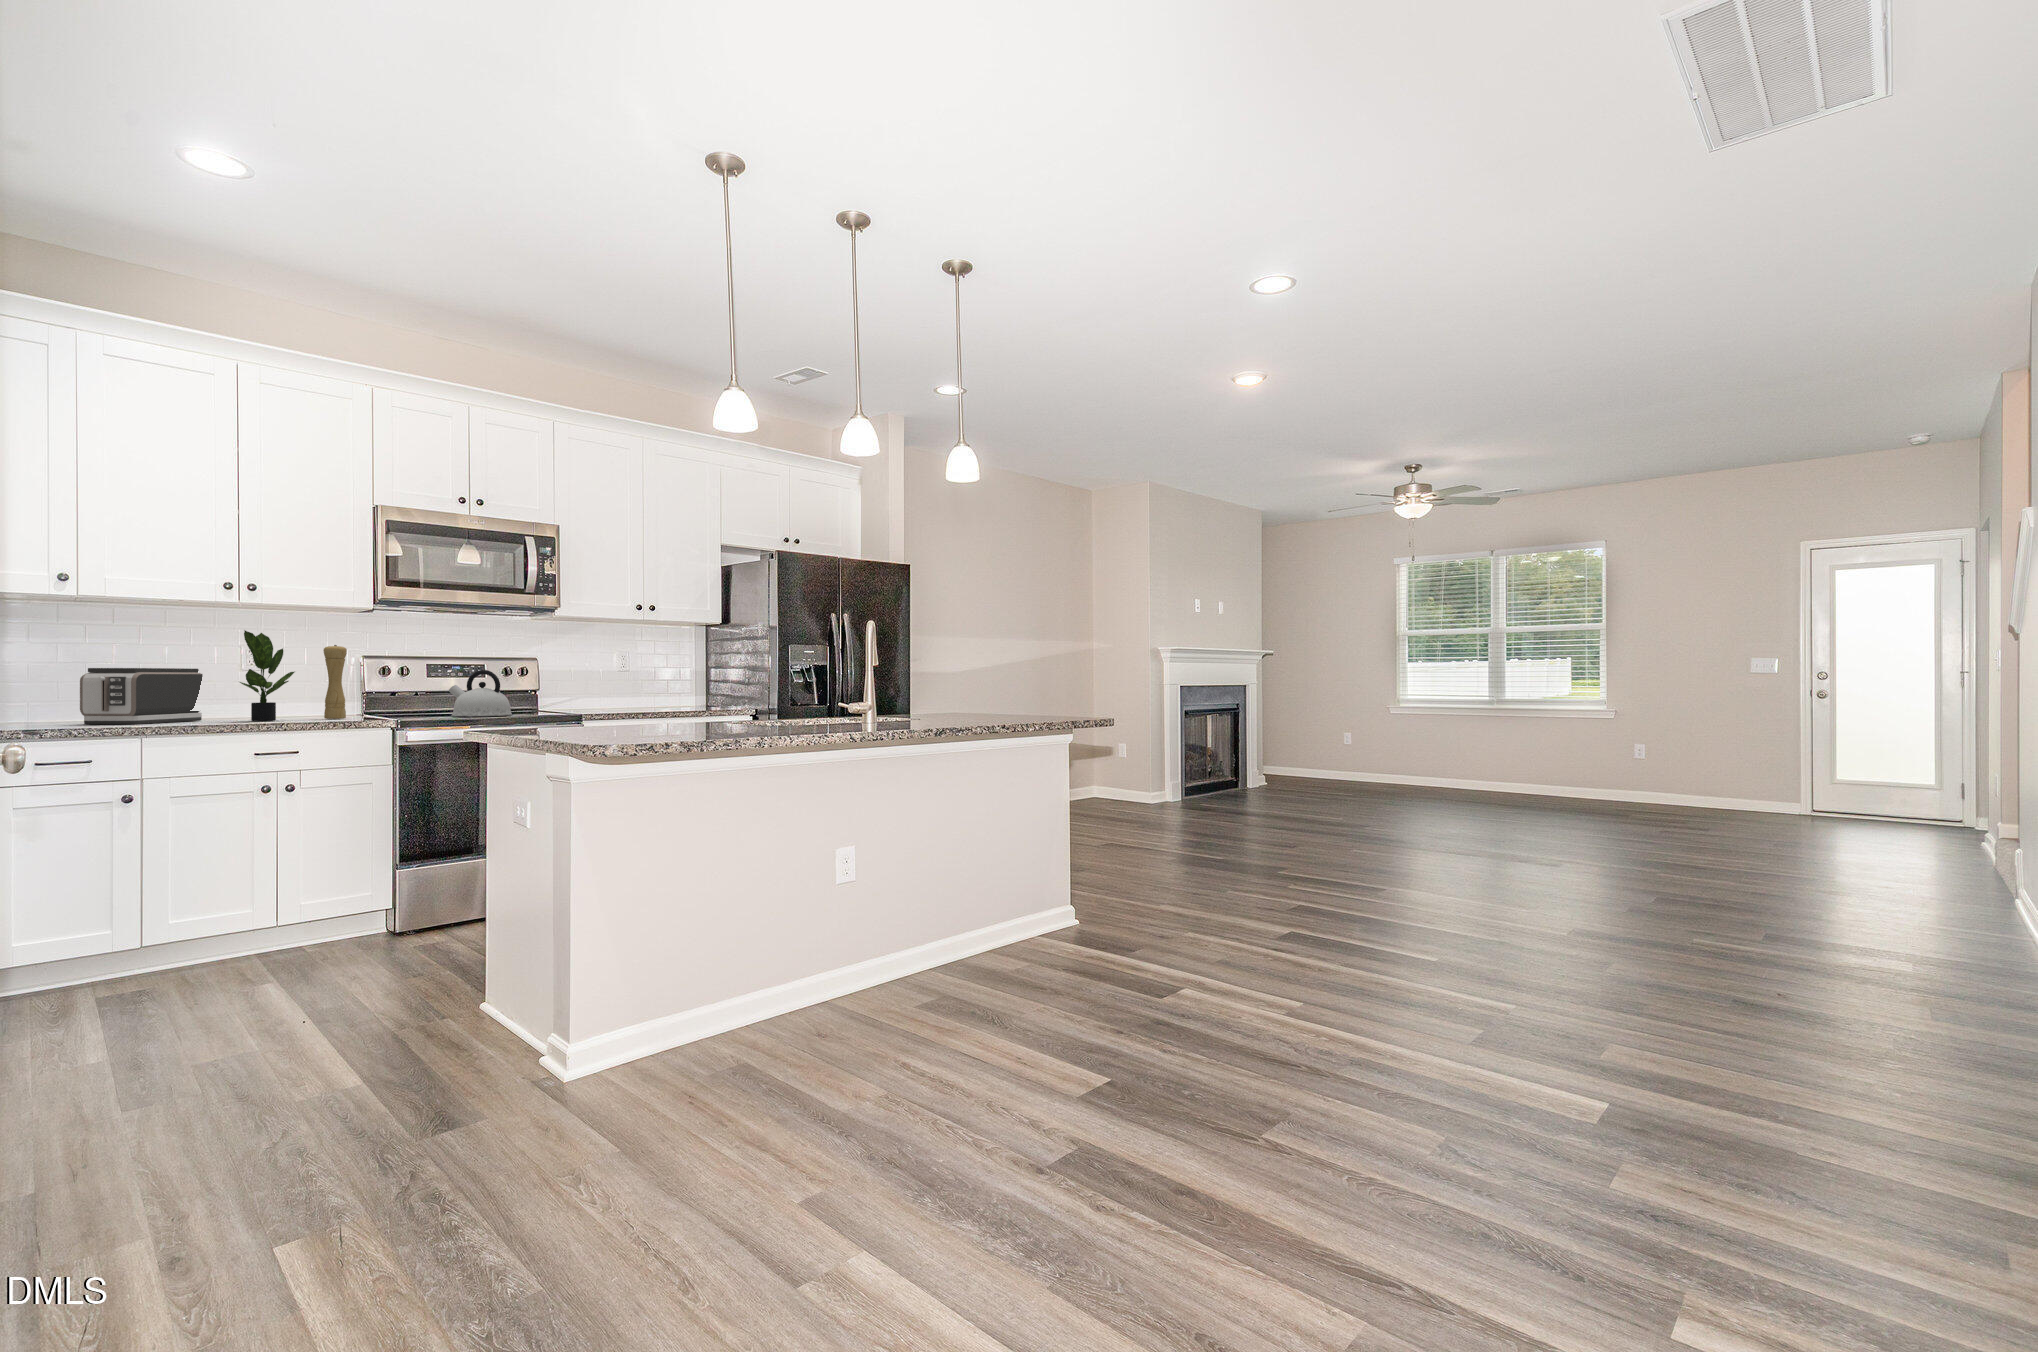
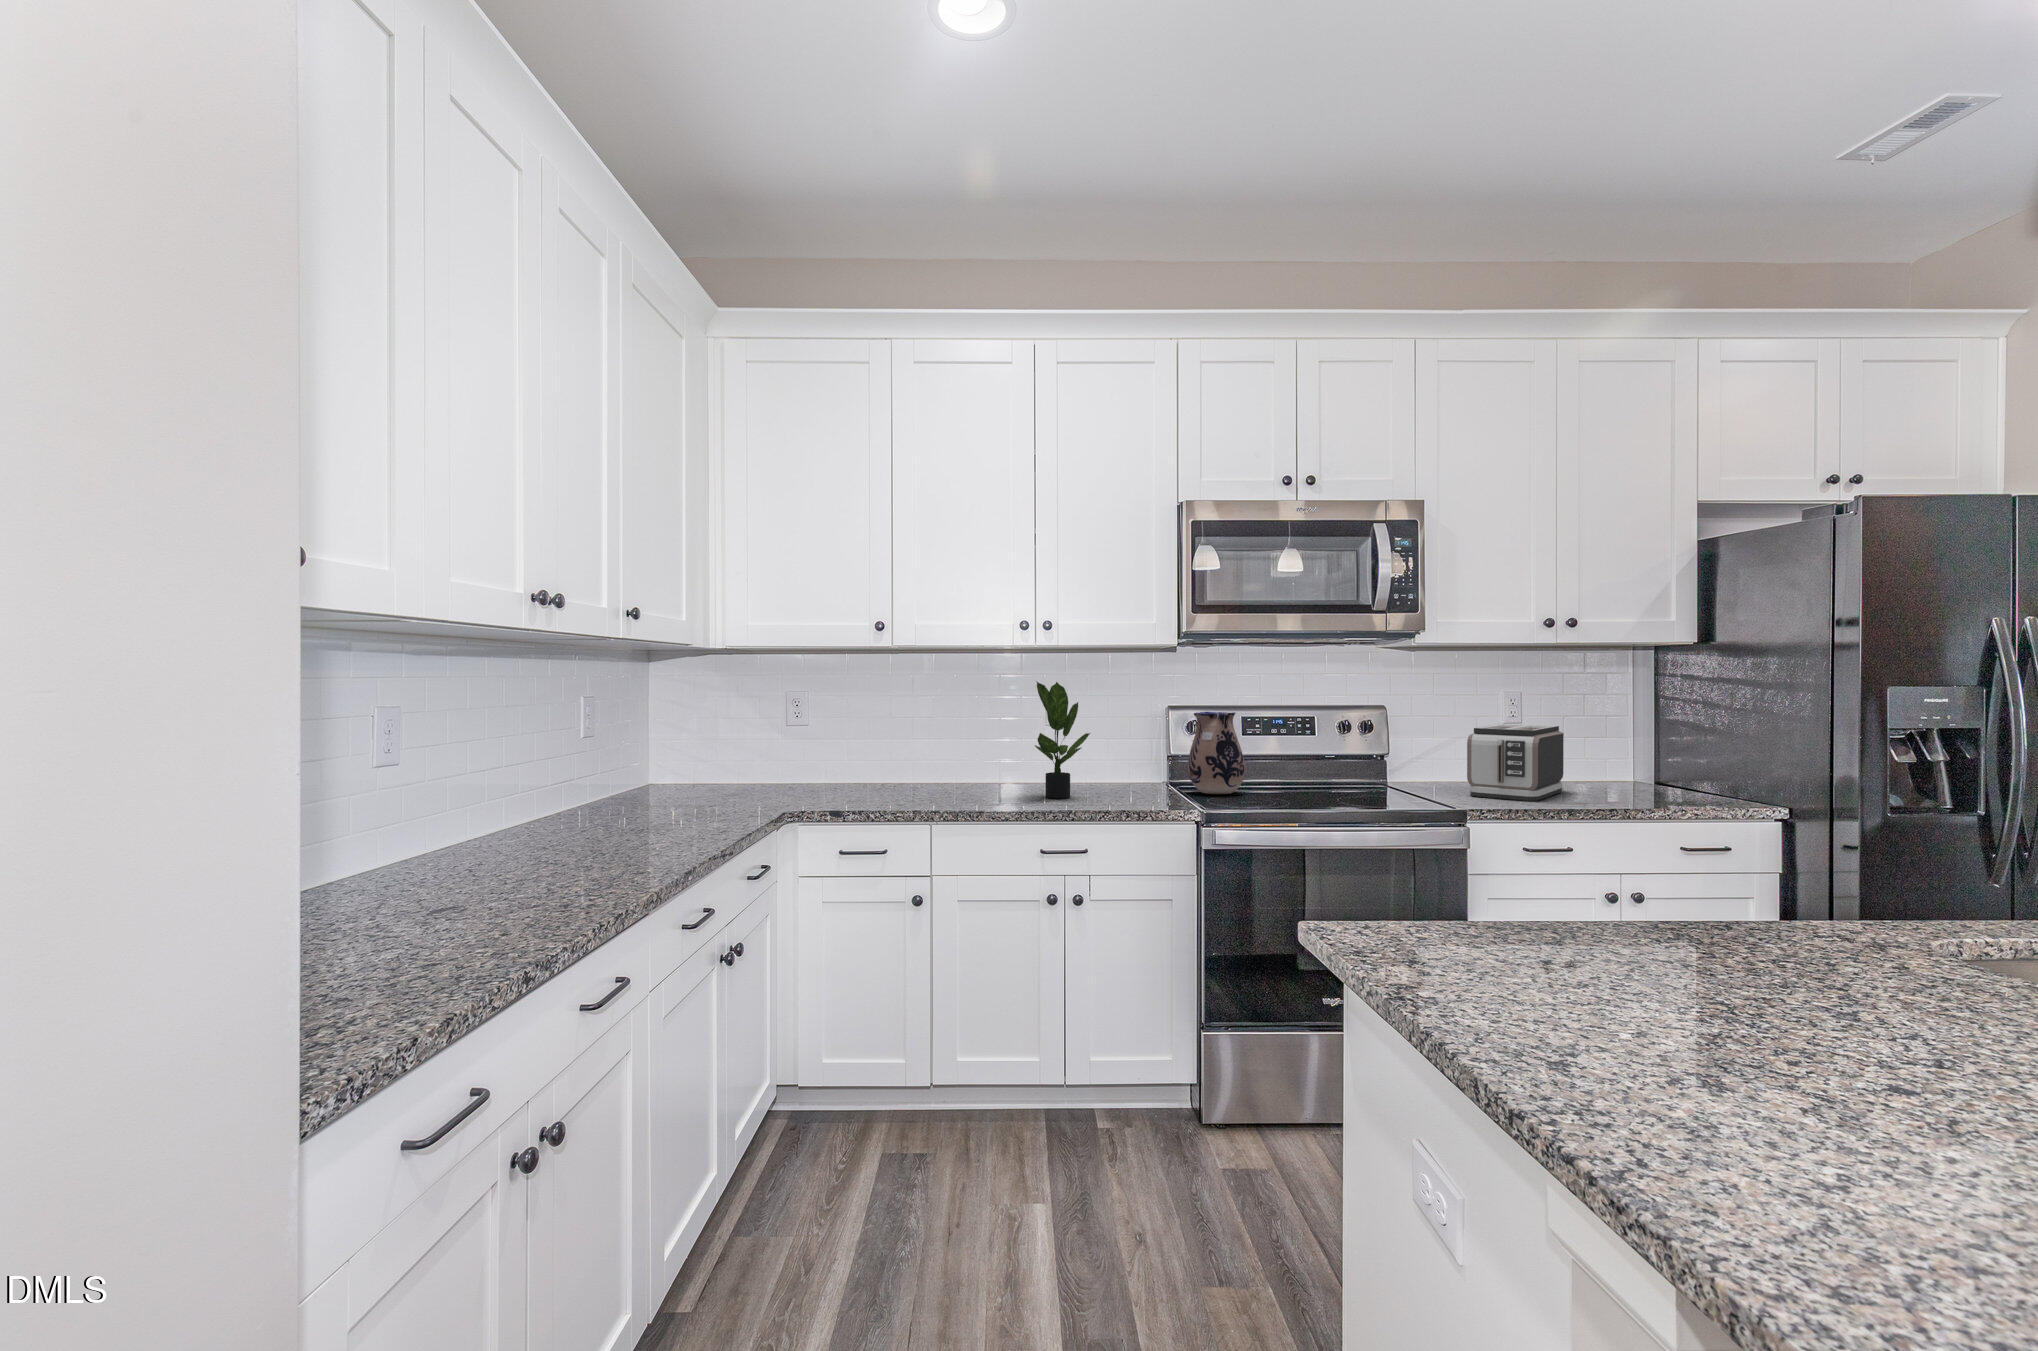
pepper mill: present [323,645,347,719] -> none [1121,697,1146,798]
ceramic pitcher: none [382,658,430,716] -> present [1187,712,1246,794]
toaster: present [80,668,203,725] -> present [1467,724,1564,801]
kettle: present [449,670,512,716] -> none [1269,734,1357,809]

